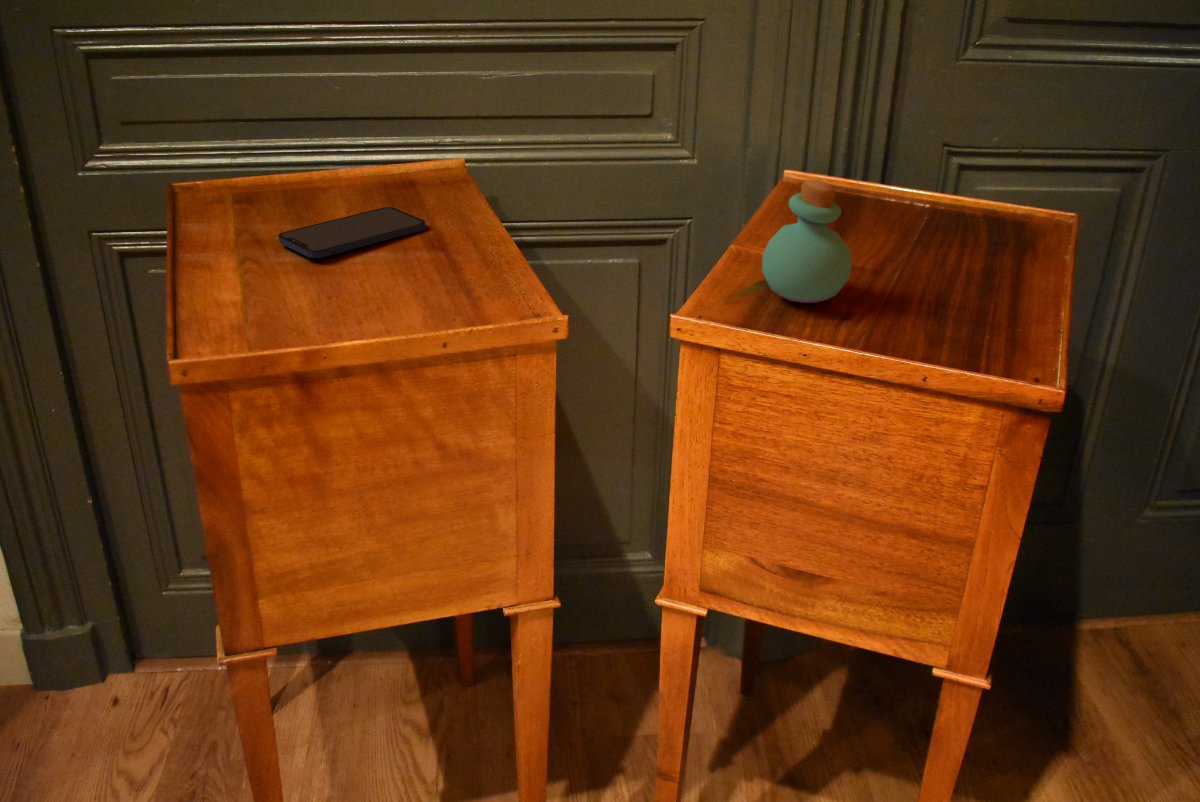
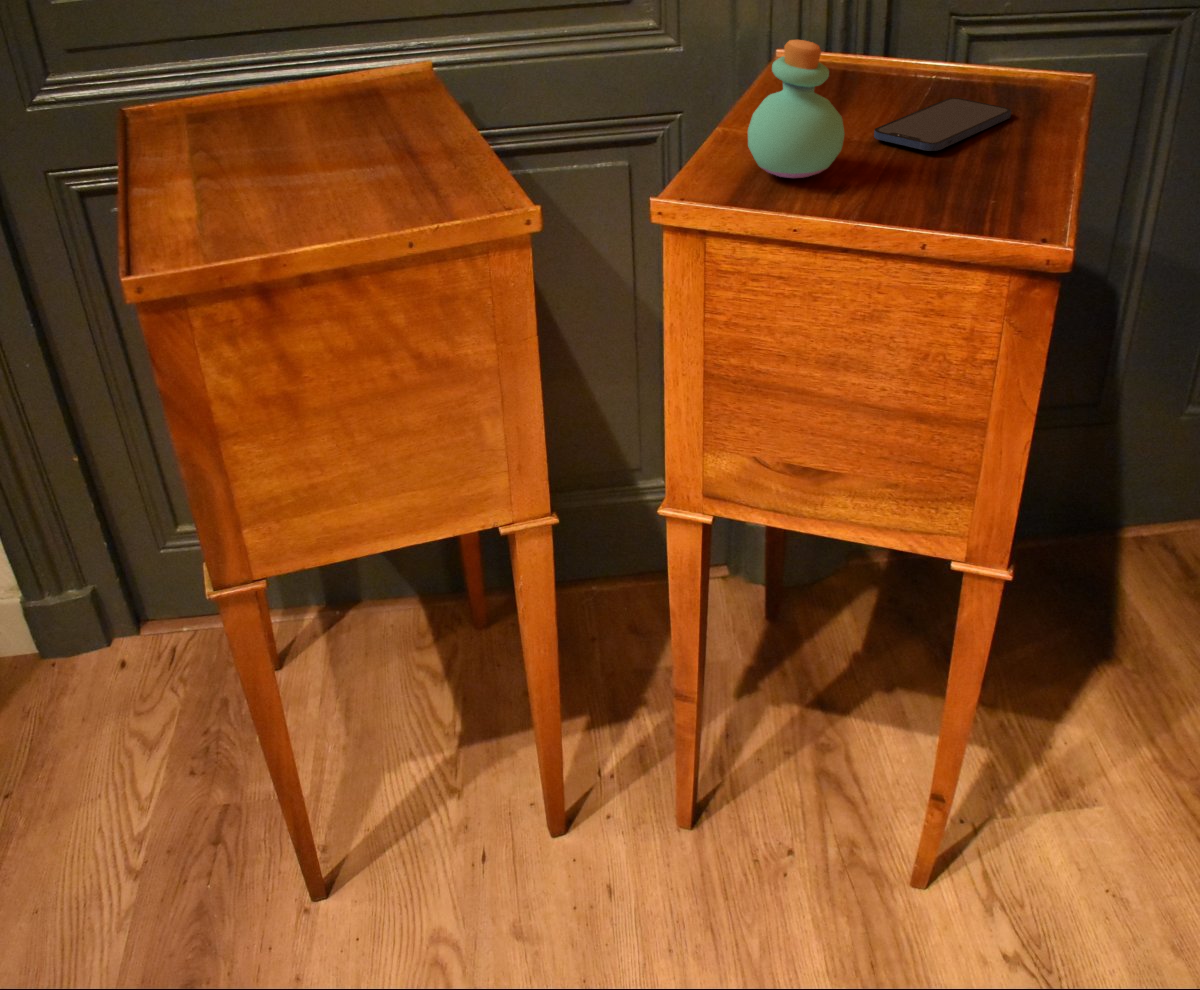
smartphone: present [278,207,426,258] -> present [874,98,1011,151]

